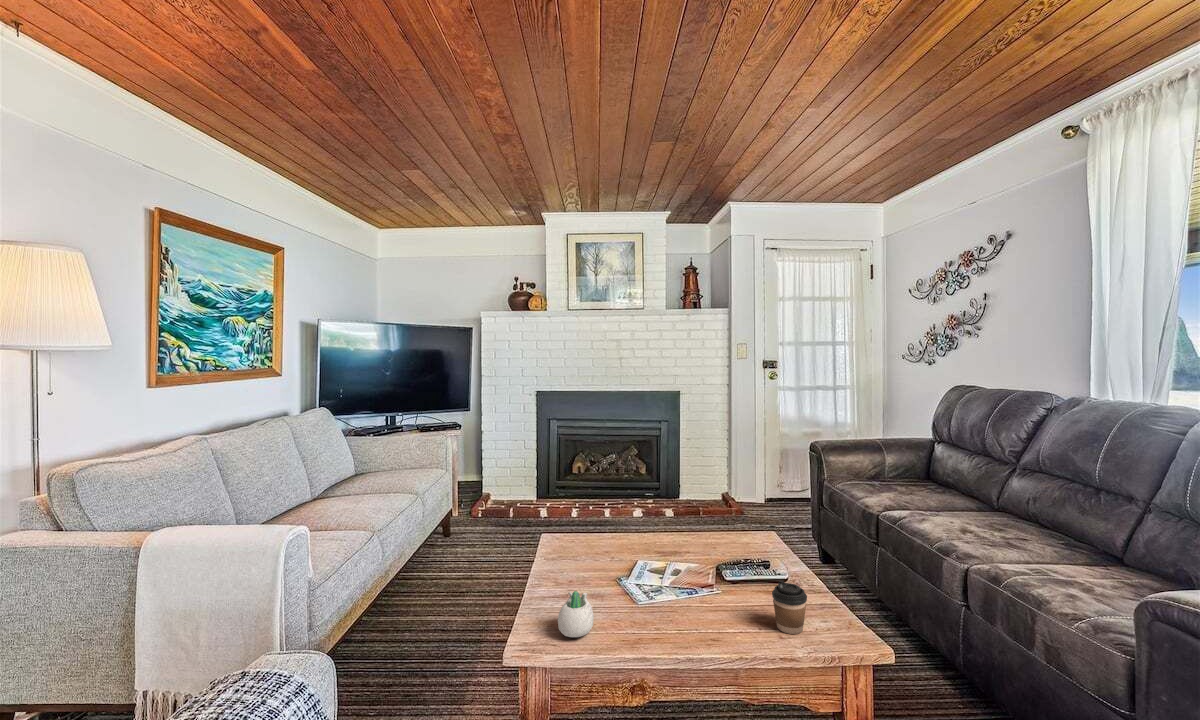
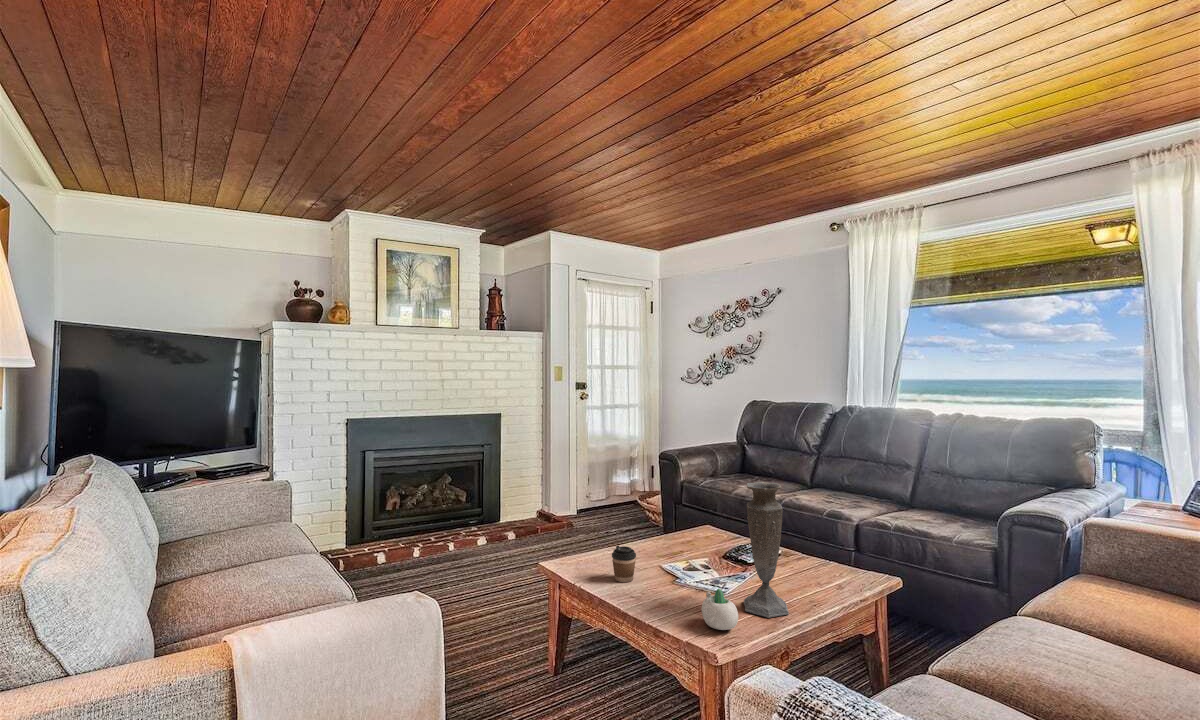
vase: none [628,481,684,644] -> present [744,482,789,618]
coffee cup: present [772,581,807,634] -> present [612,546,636,582]

